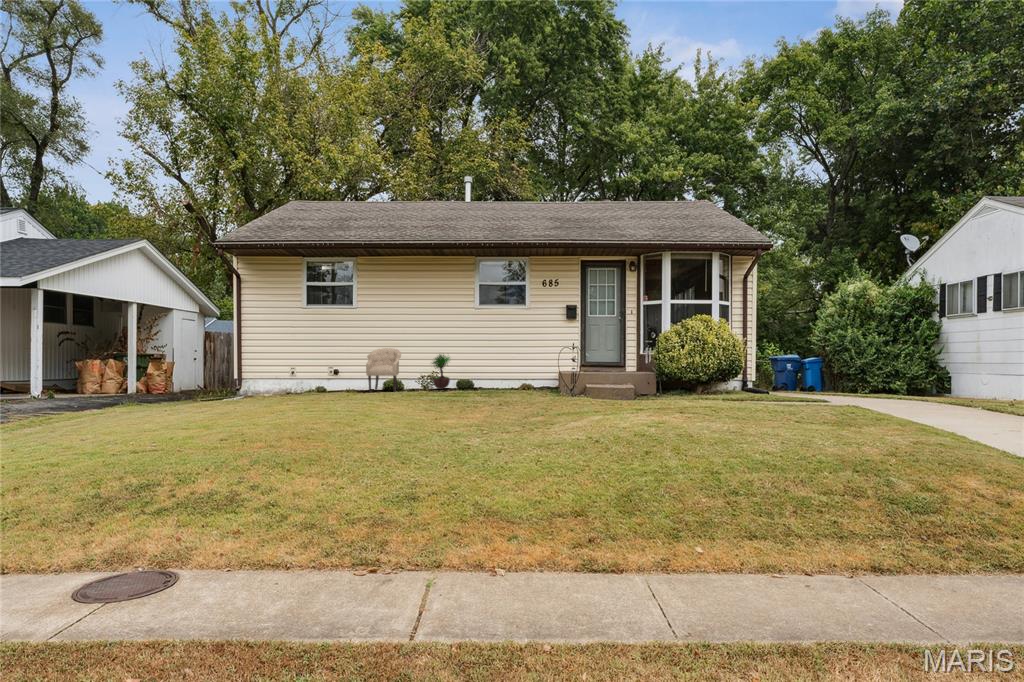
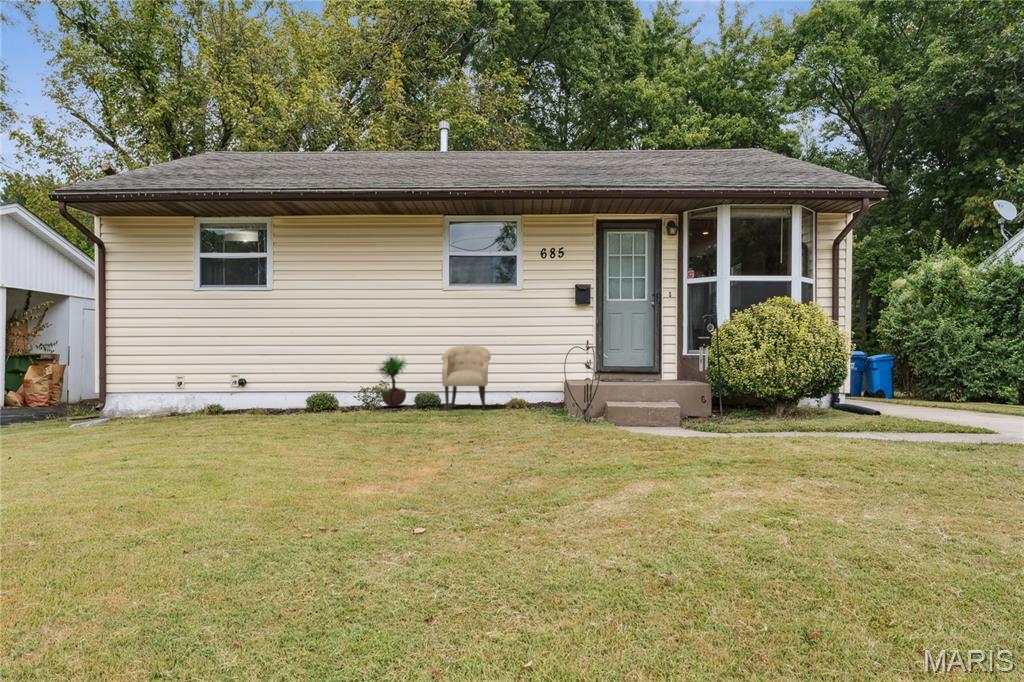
chair: present [366,348,401,392] -> present [442,345,491,411]

